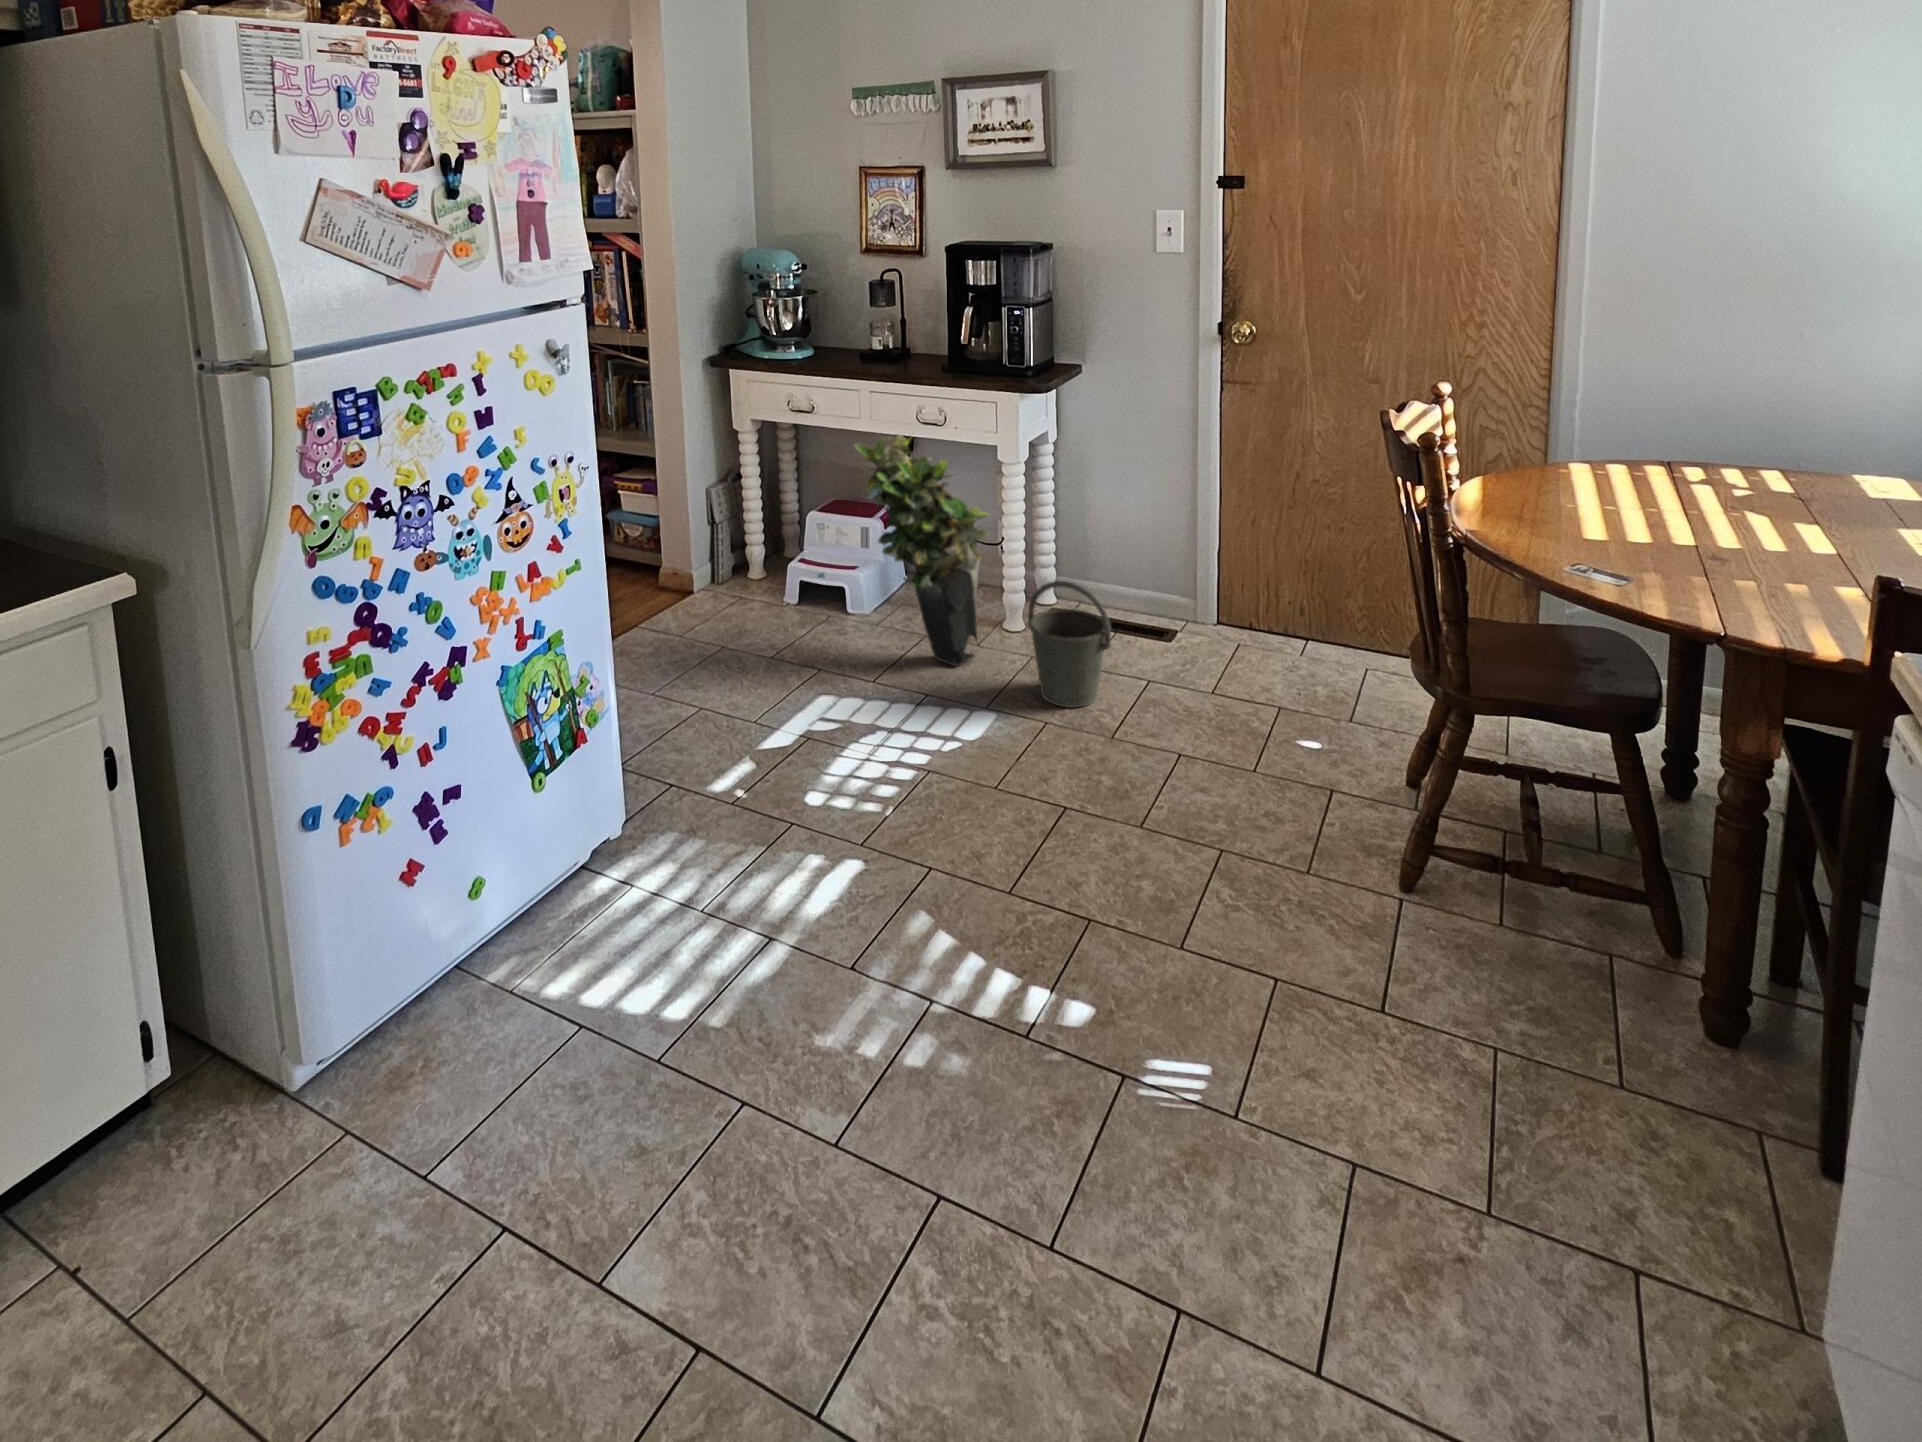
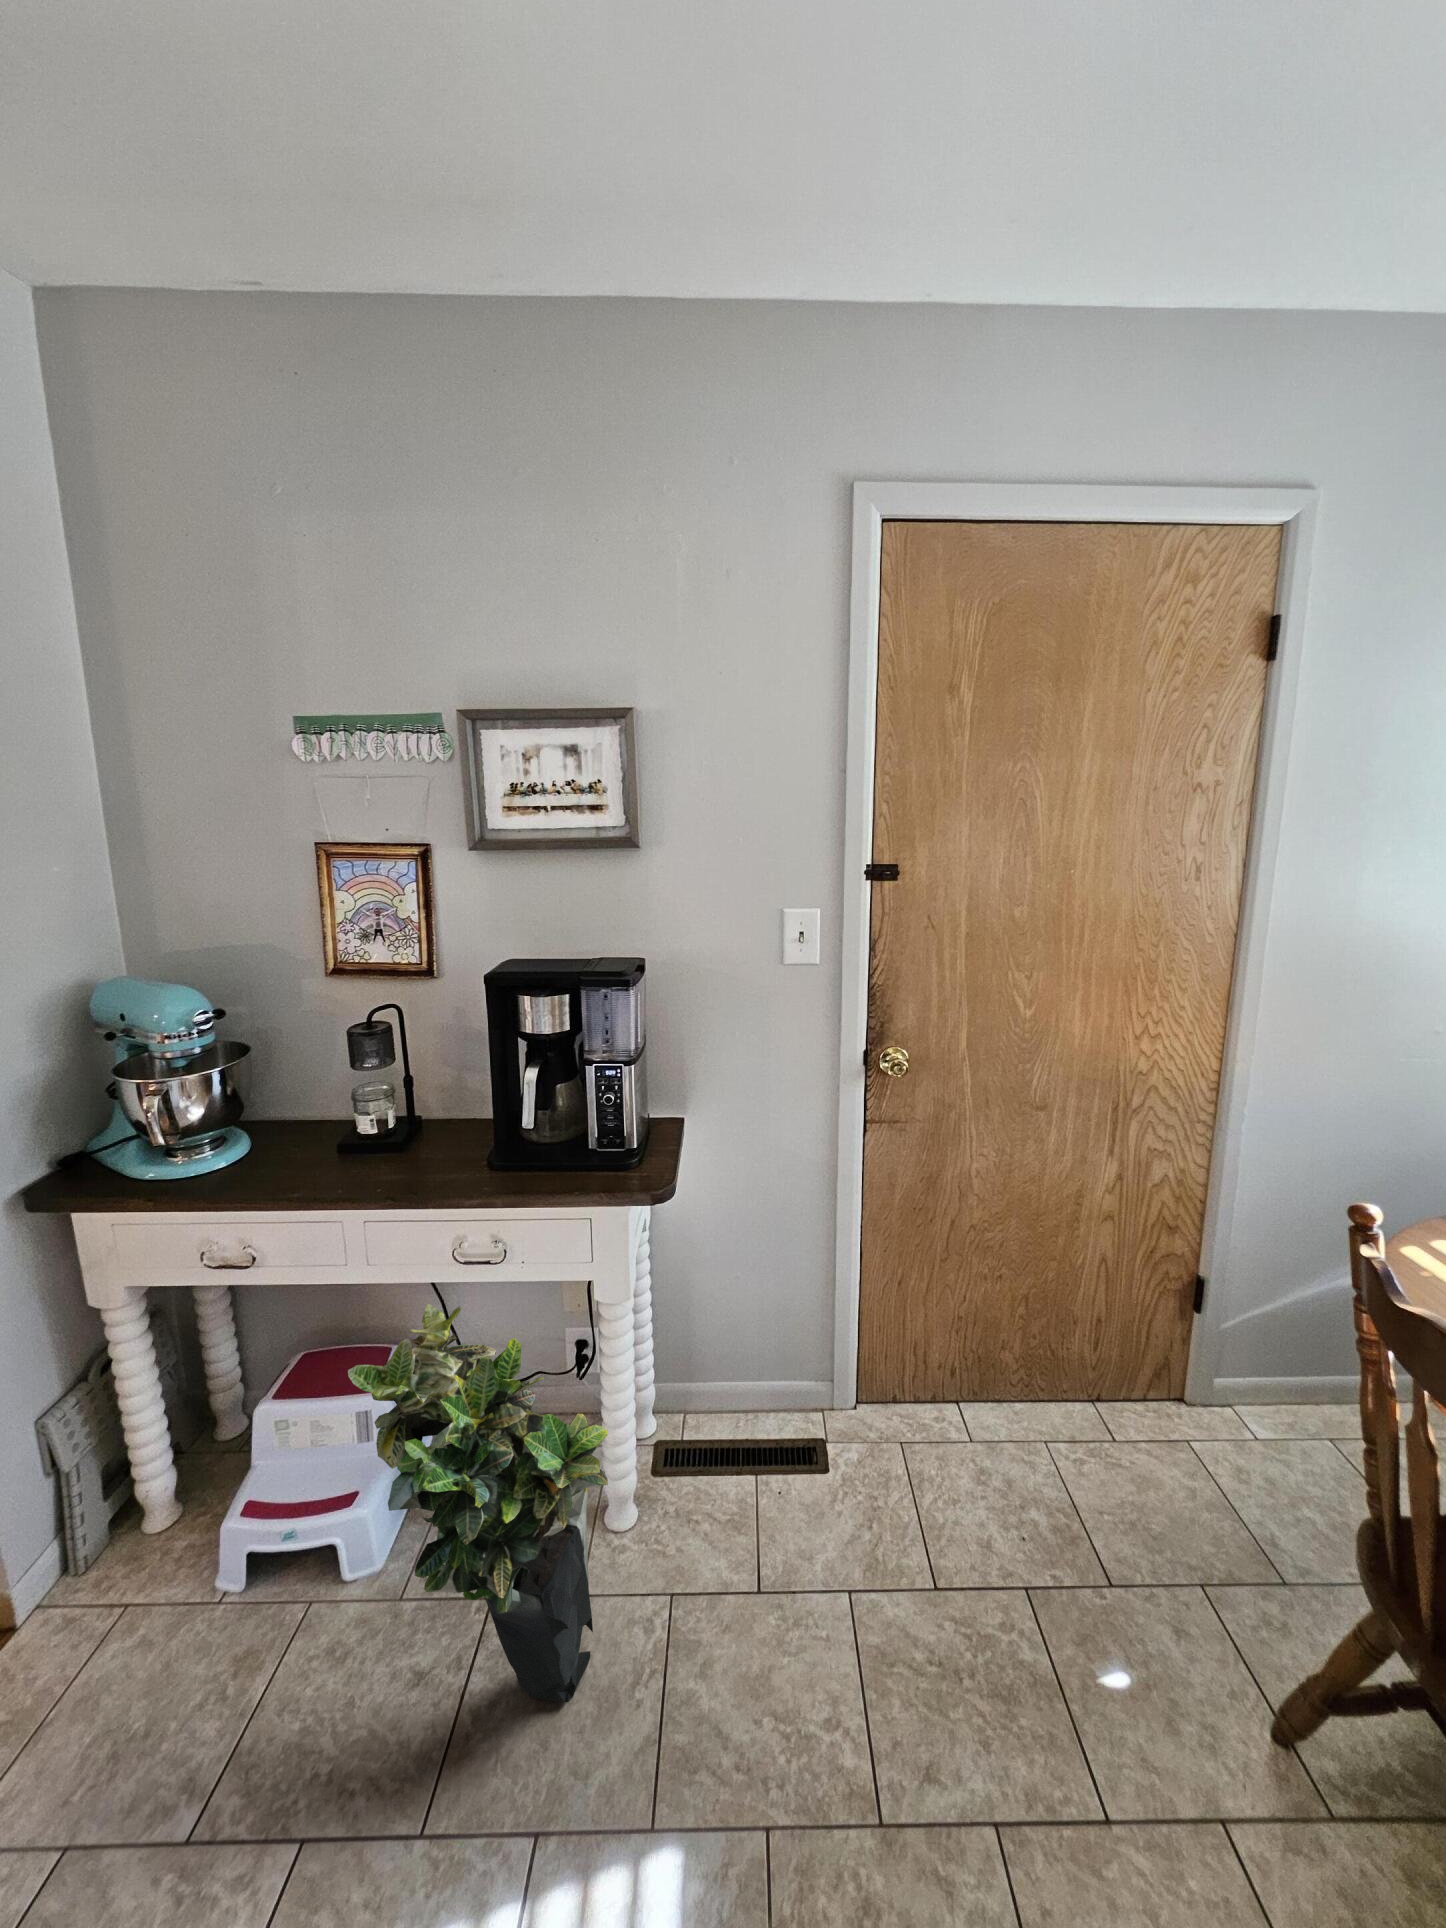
bucket: present [1028,581,1111,707] -> none [696,1548,843,1764]

